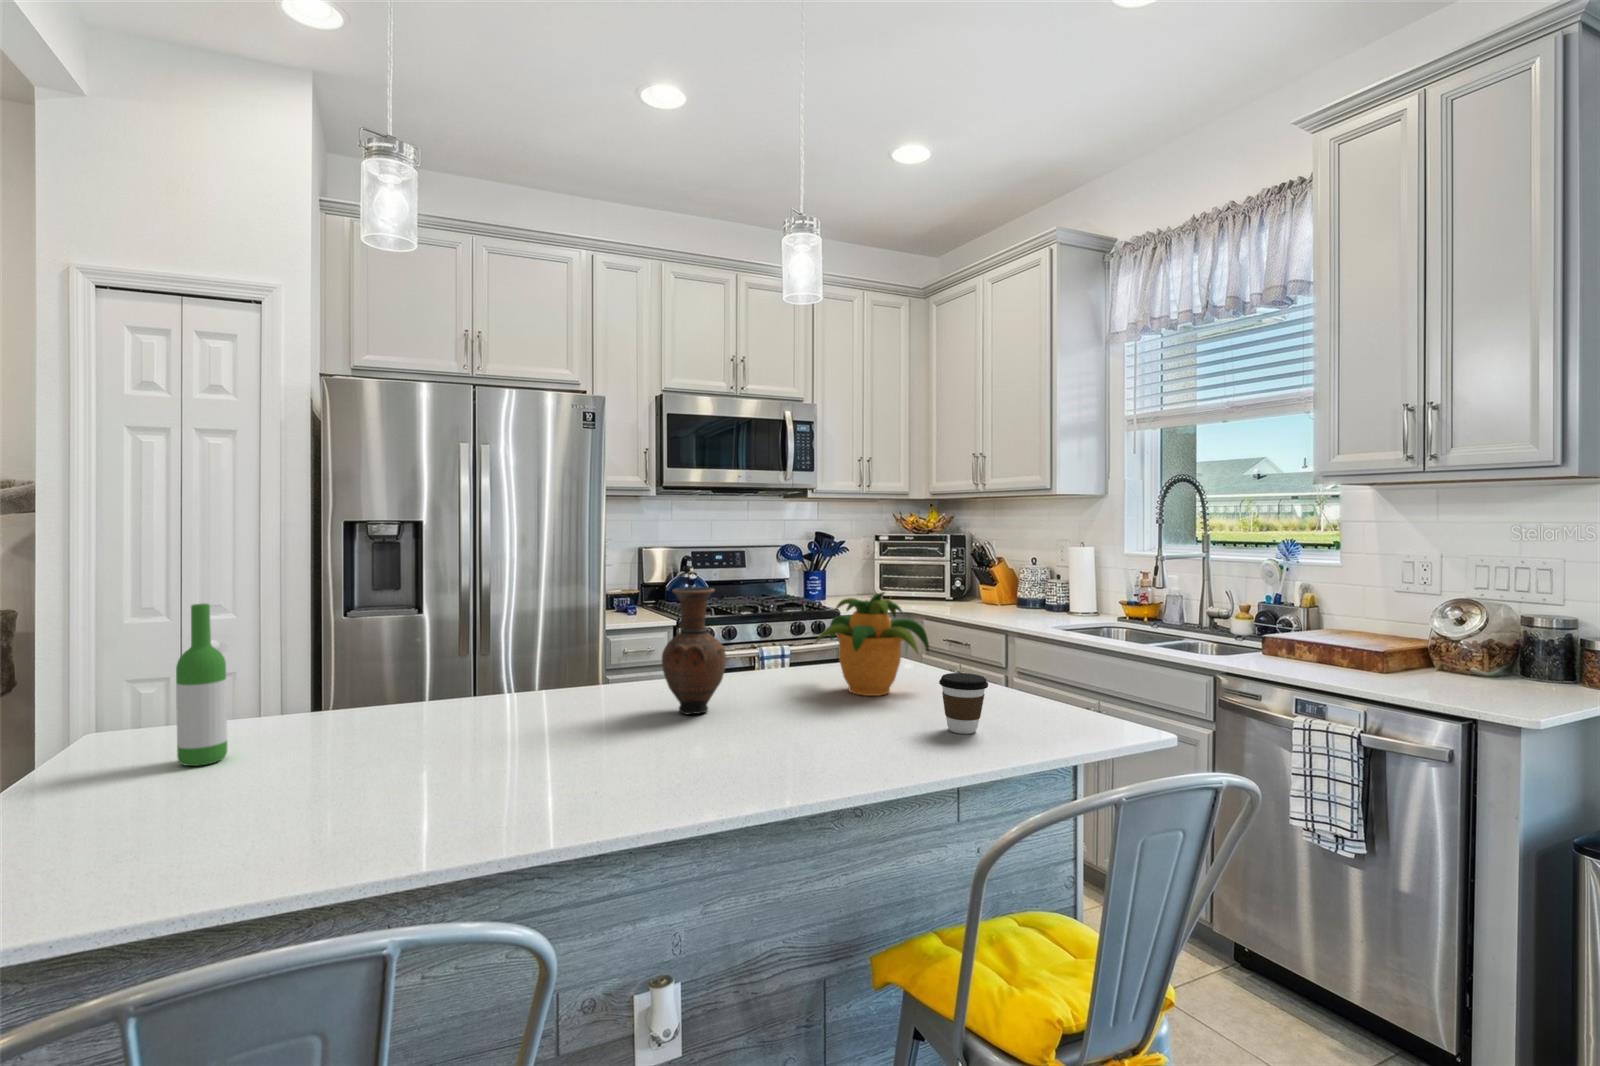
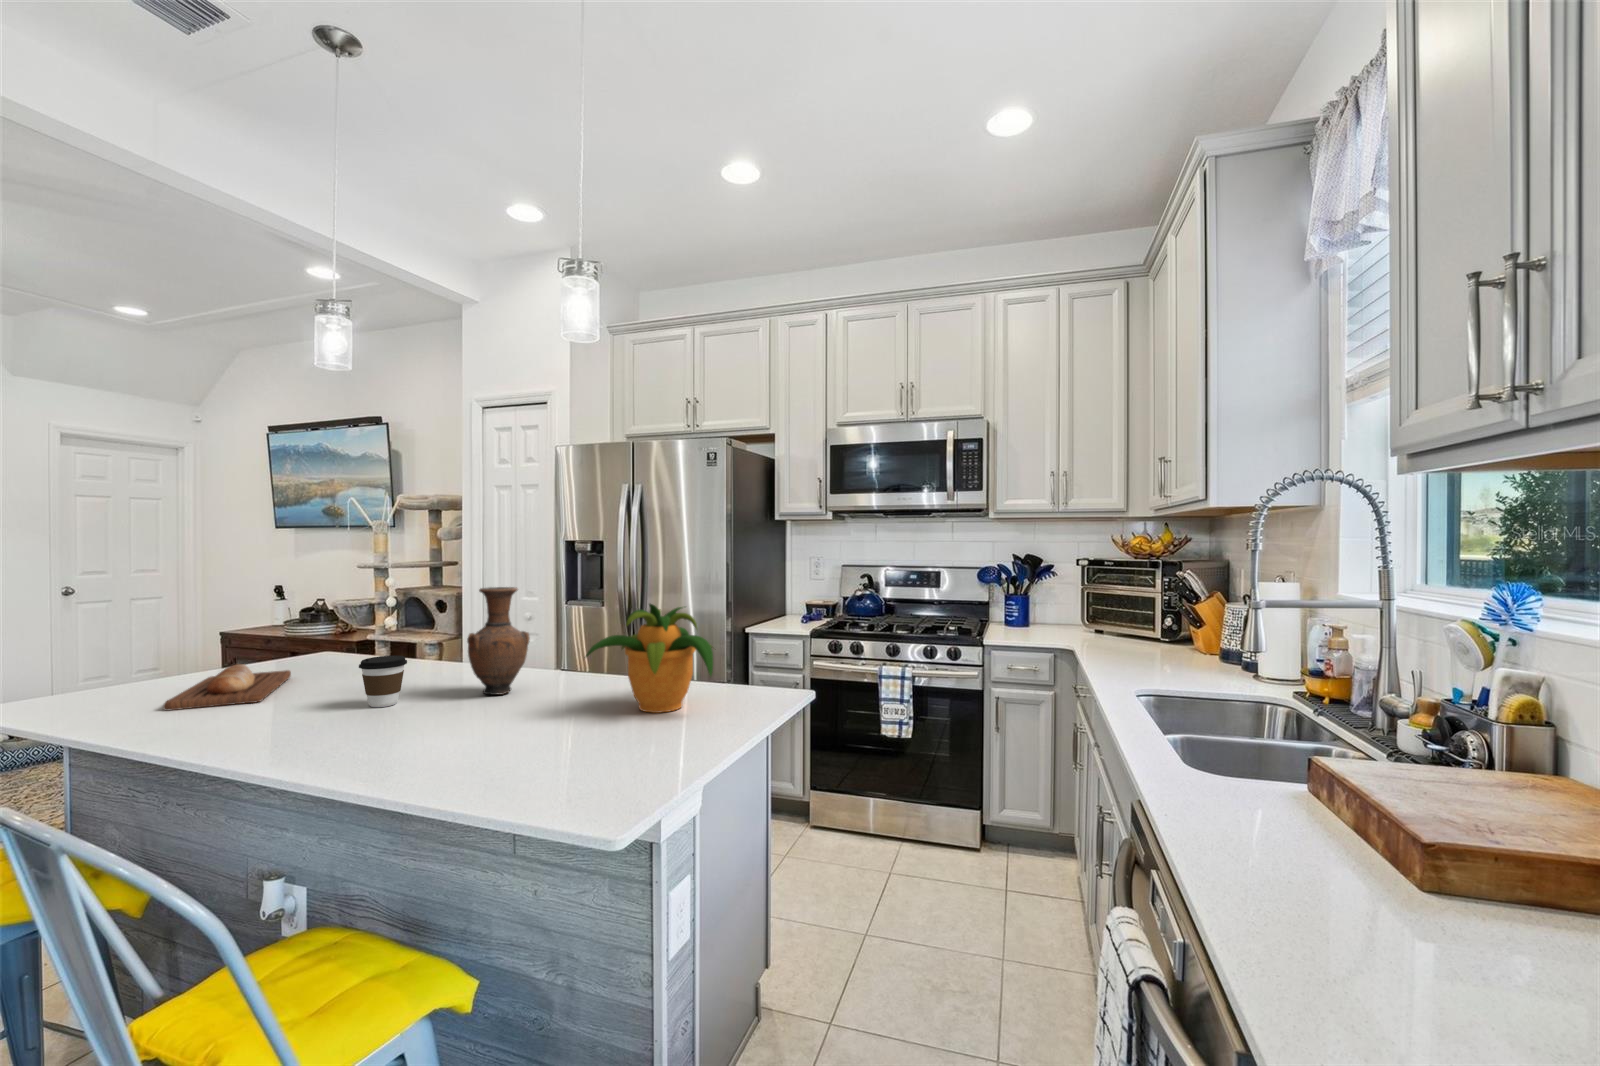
wine bottle: present [176,604,227,766] -> none [253,578,282,670]
coffee cup: present [939,673,988,734] -> present [359,656,407,707]
bread loaf: none [235,743,478,816] -> present [163,664,291,710]

